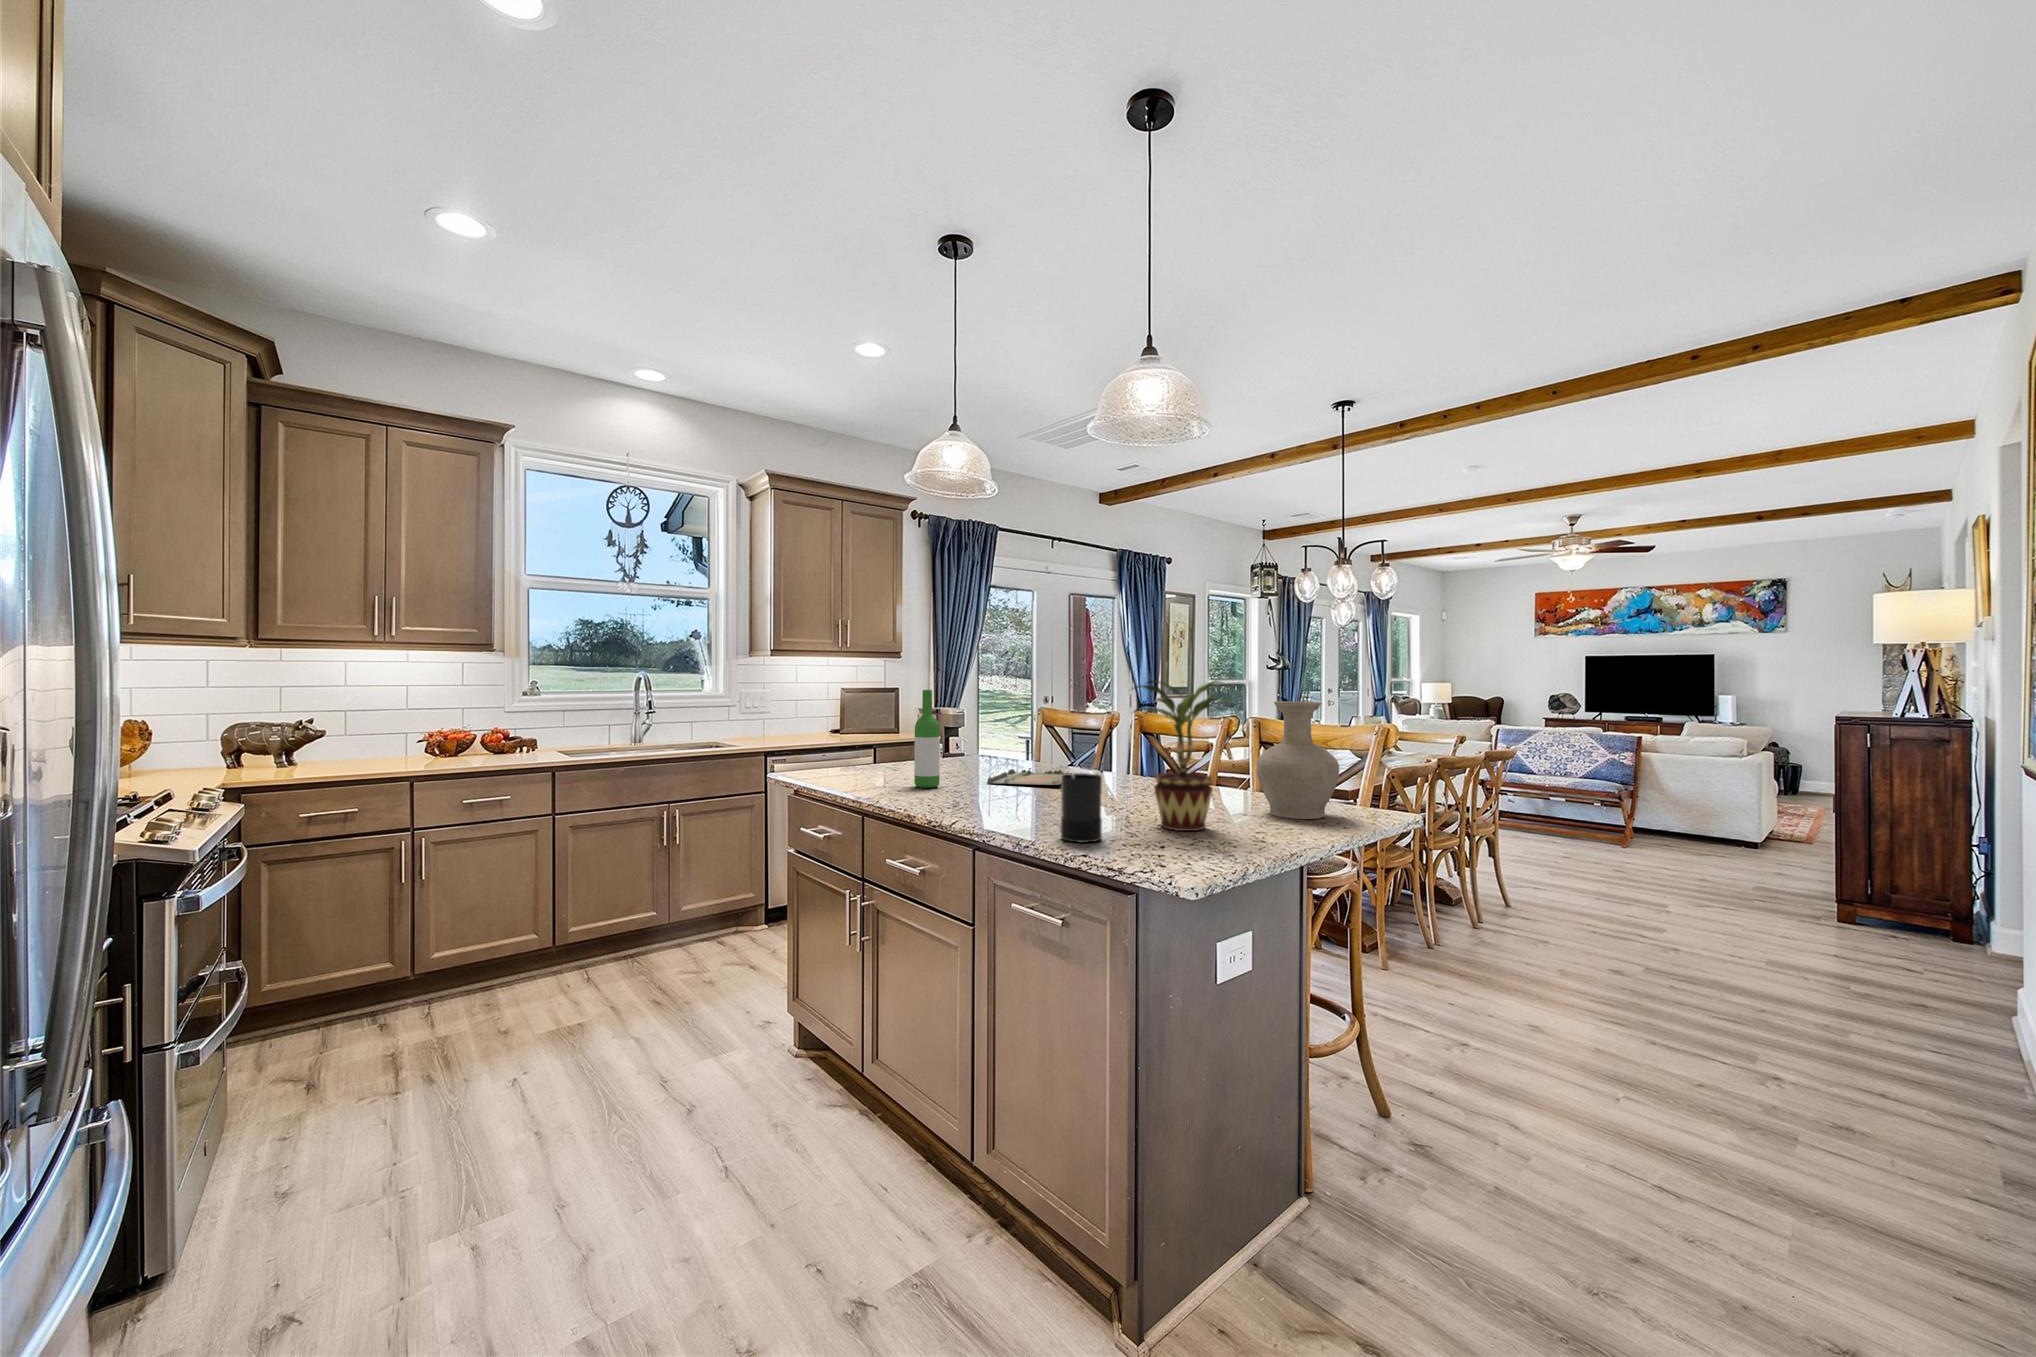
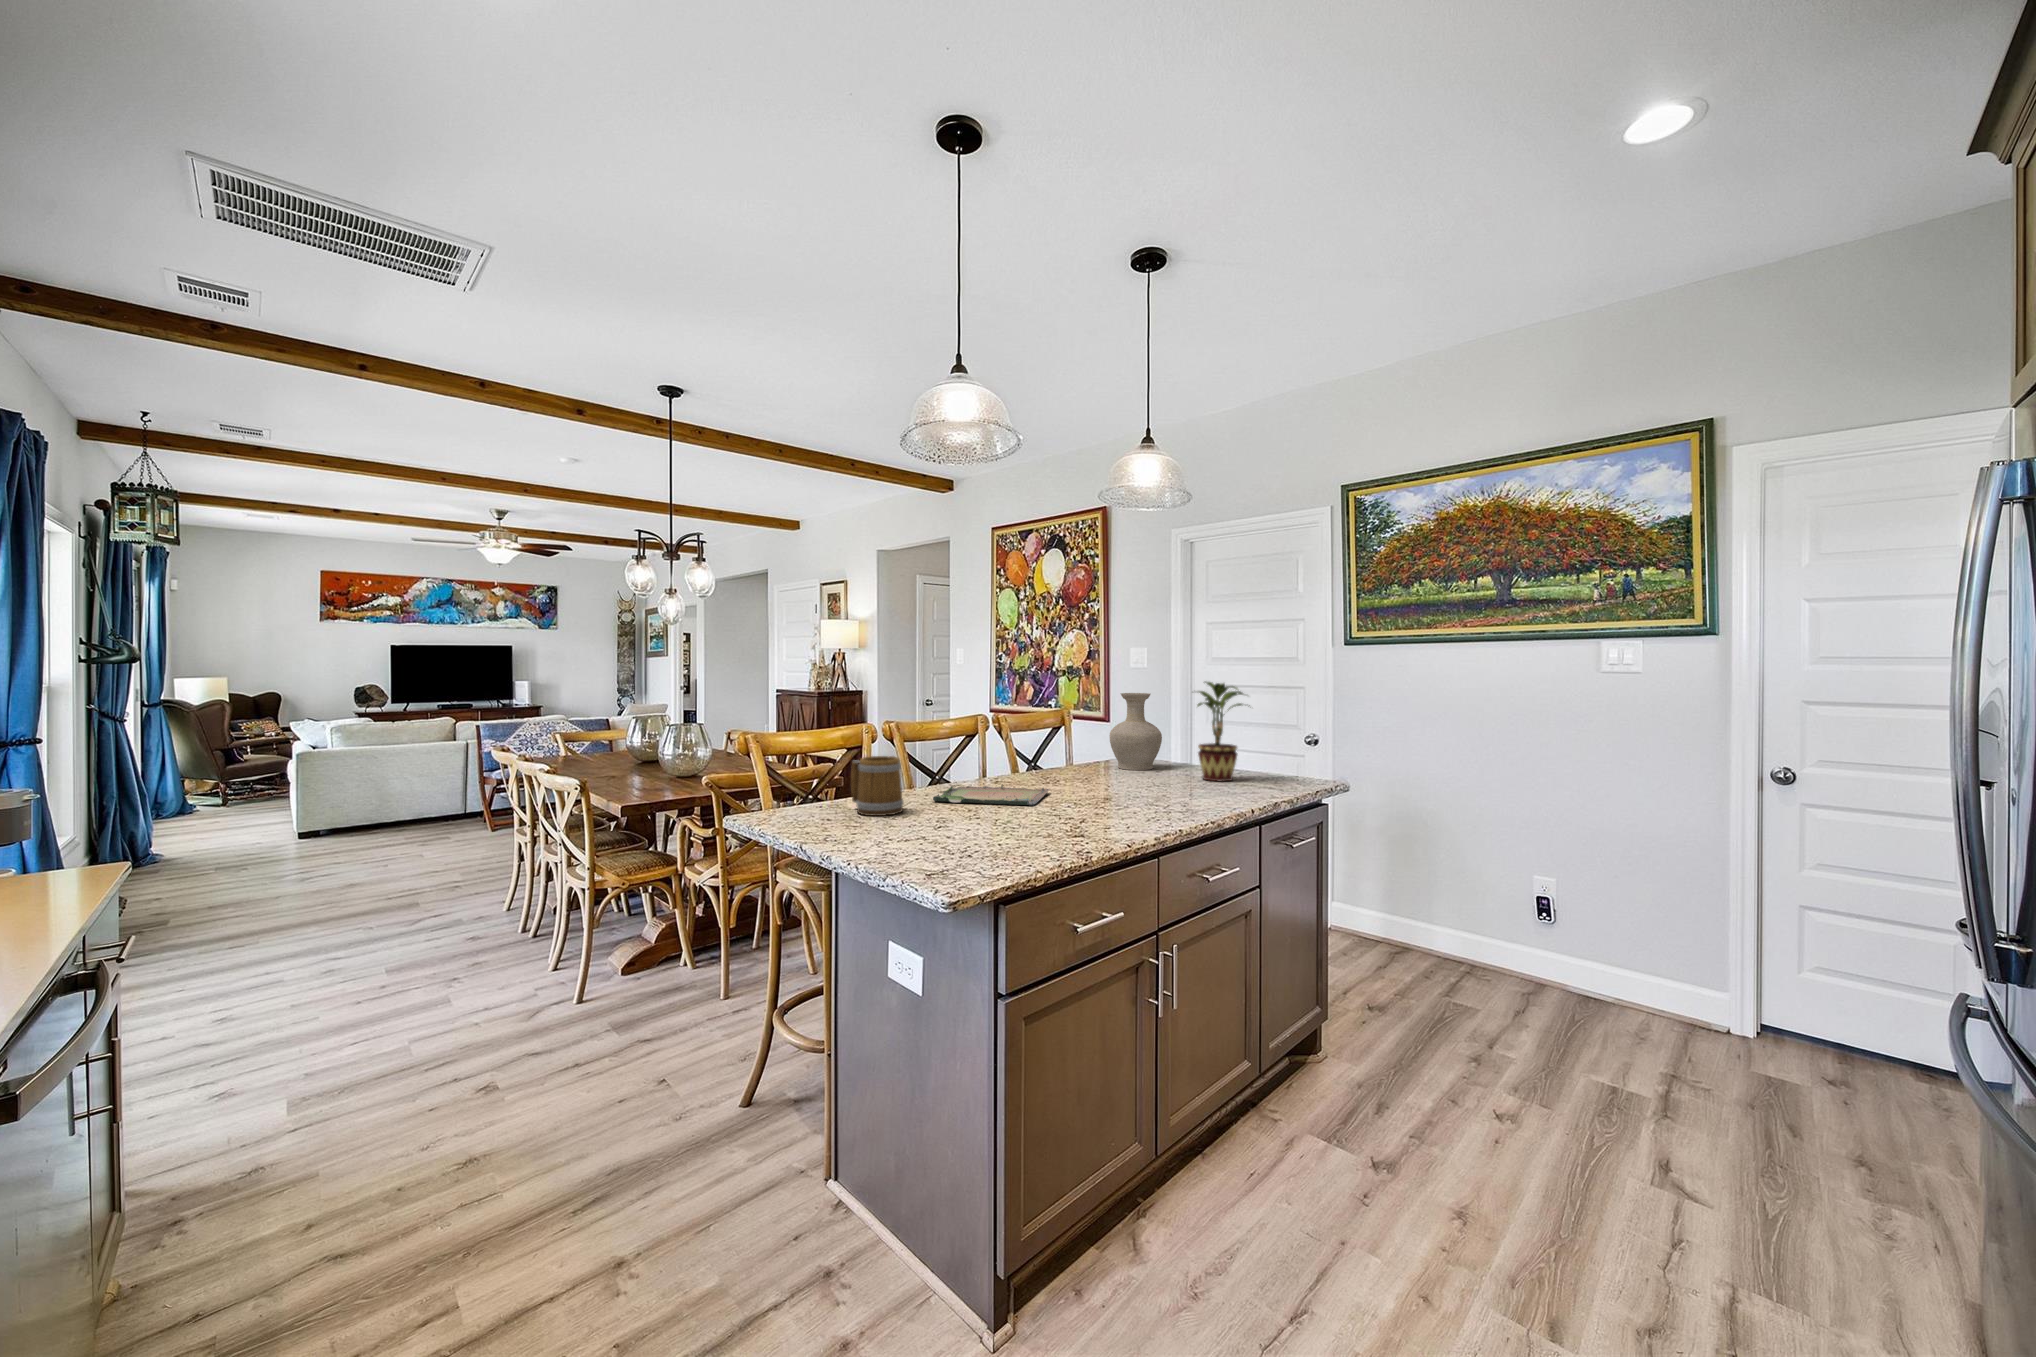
wine bottle: present [914,690,940,788] -> none [1062,705,1091,819]
mug: none [957,727,993,770] -> present [851,756,903,816]
candle: present [1061,772,1102,843] -> none [1278,744,1307,792]

